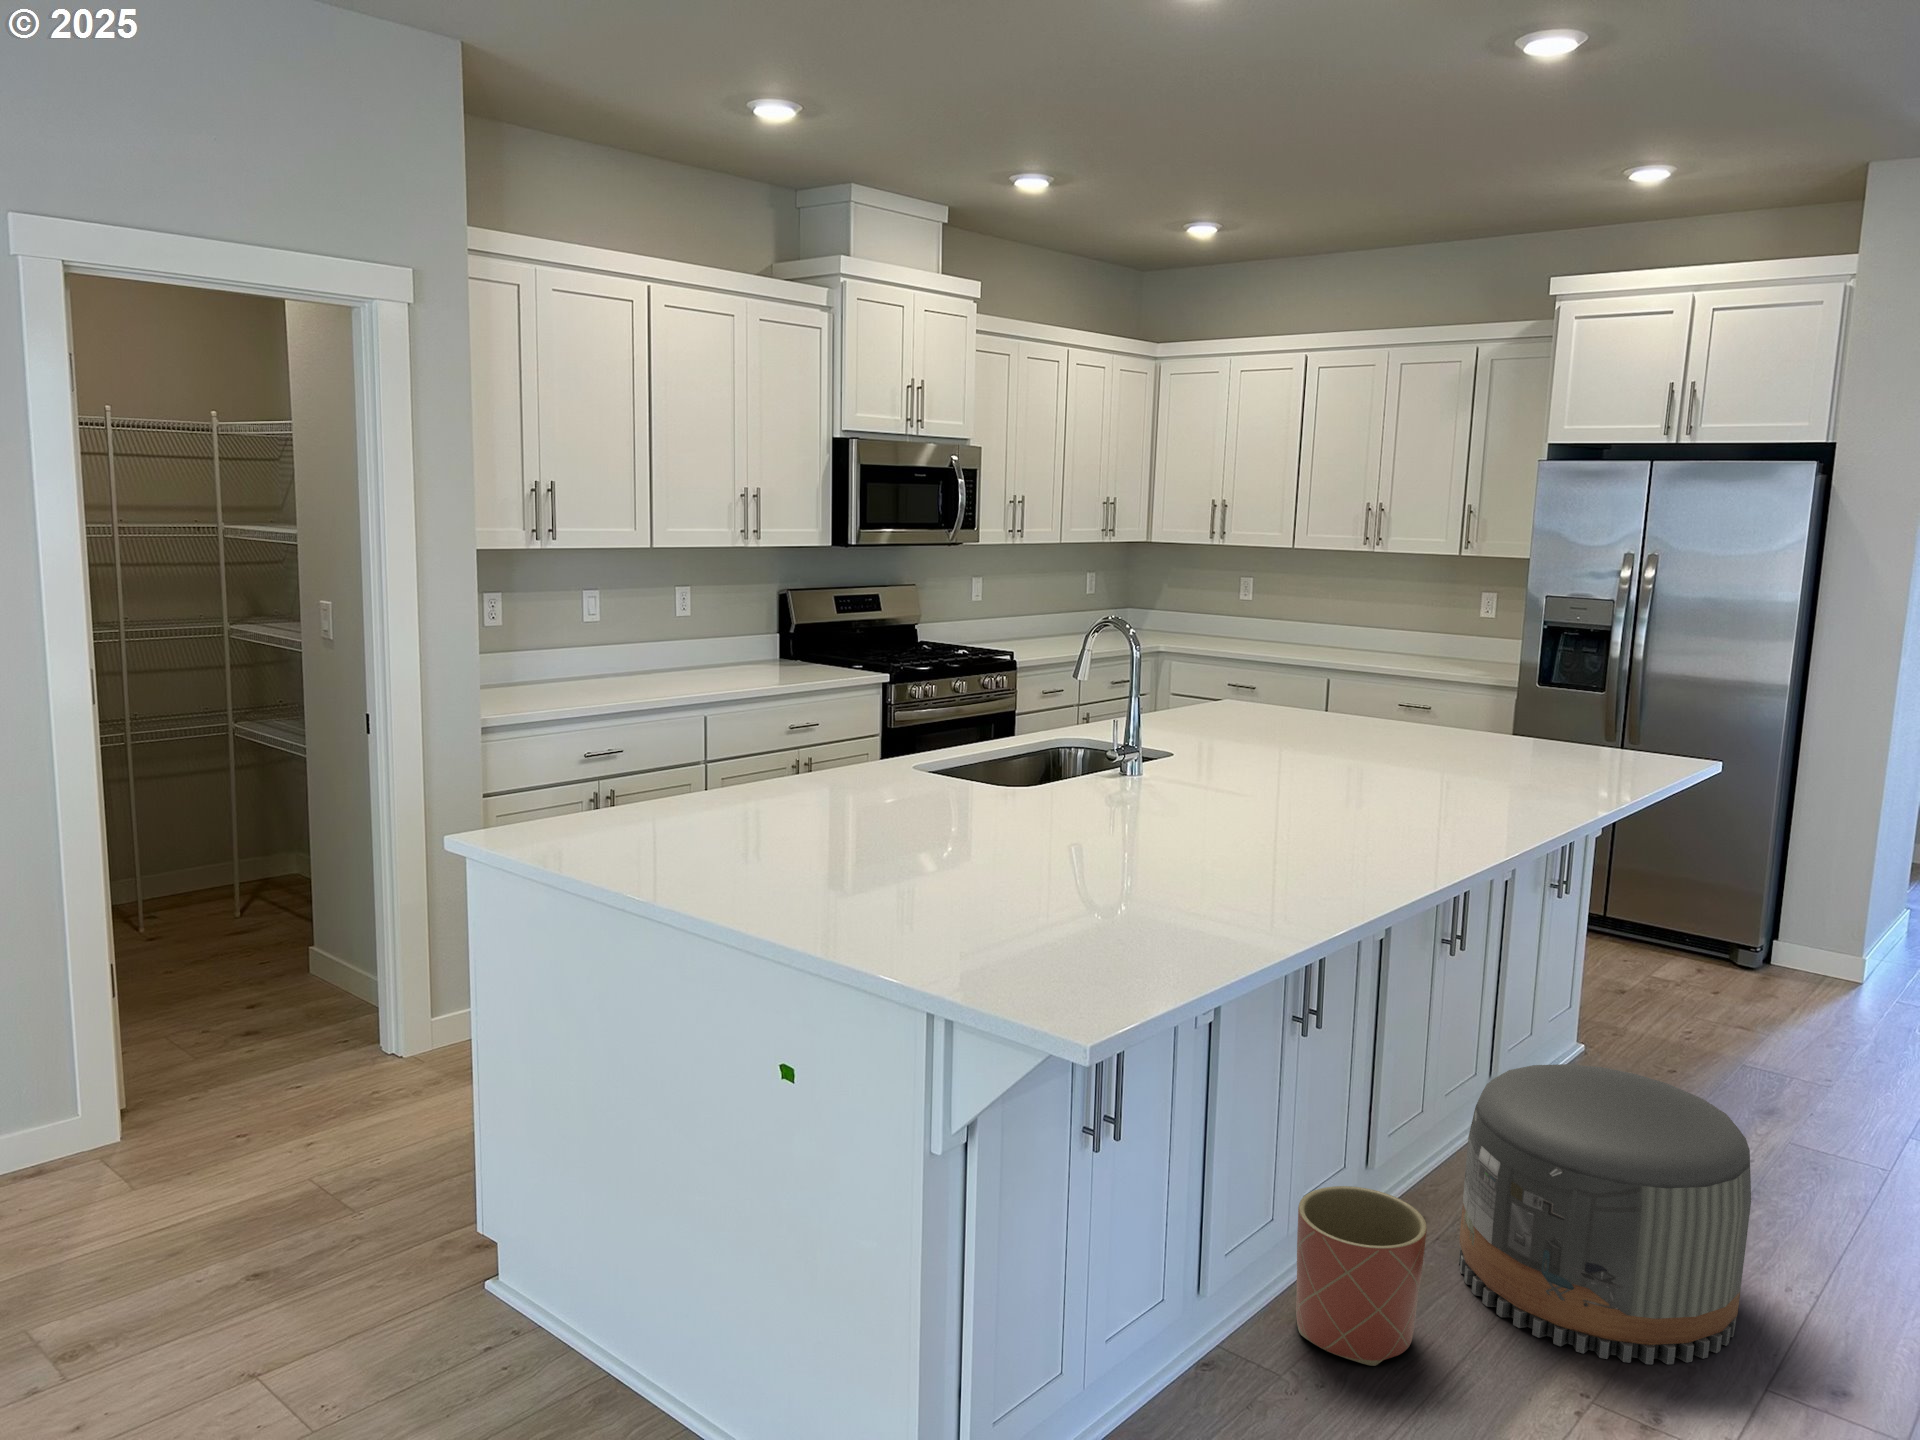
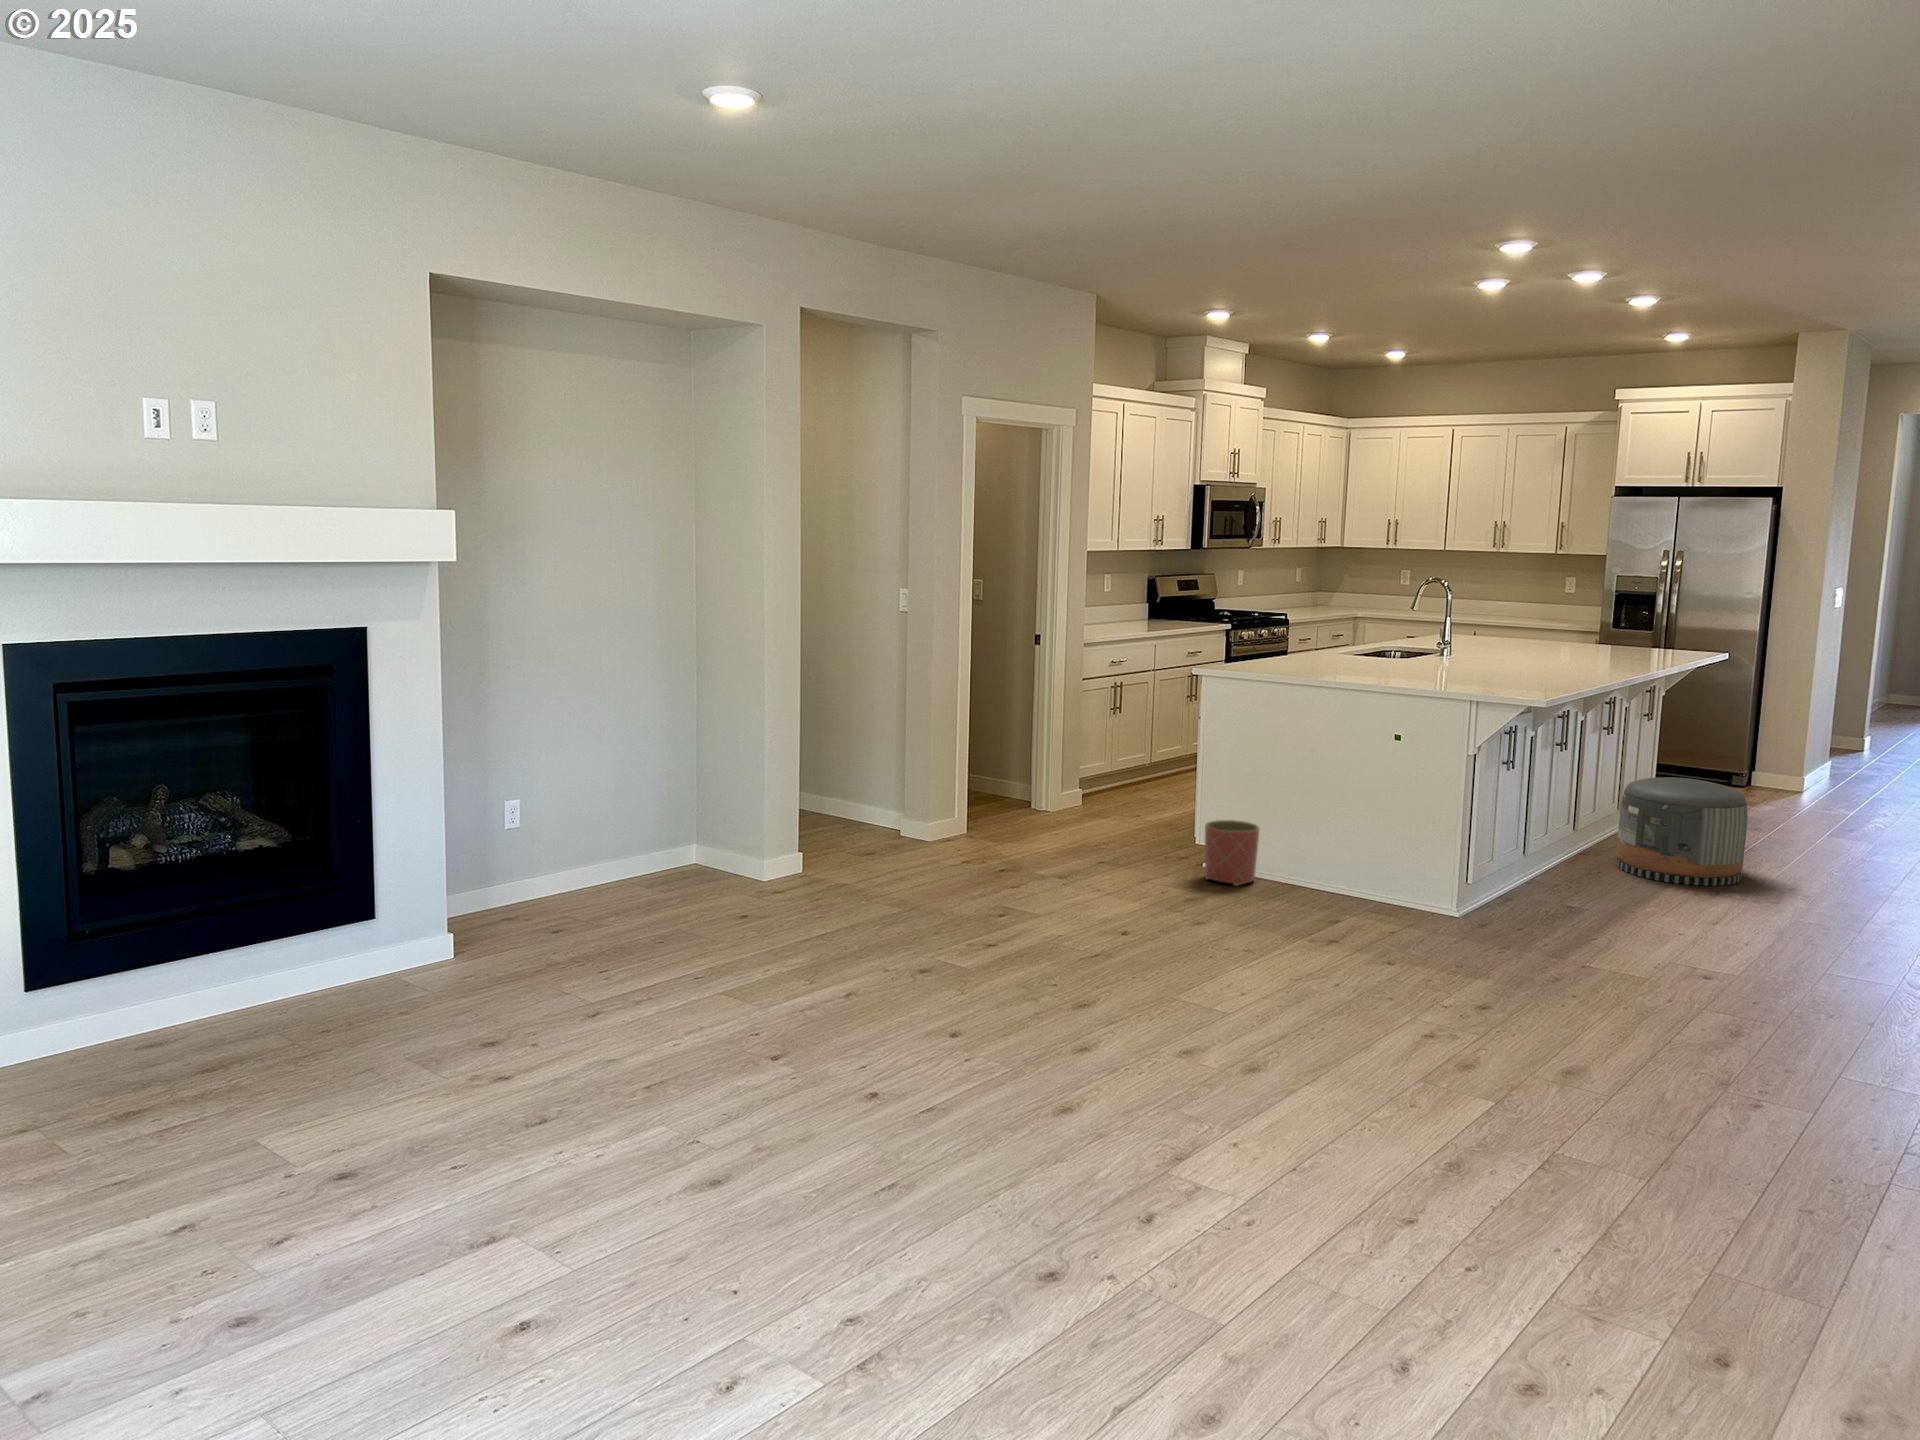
planter: present [1296,1186,1427,1366] -> present [1205,820,1259,886]

